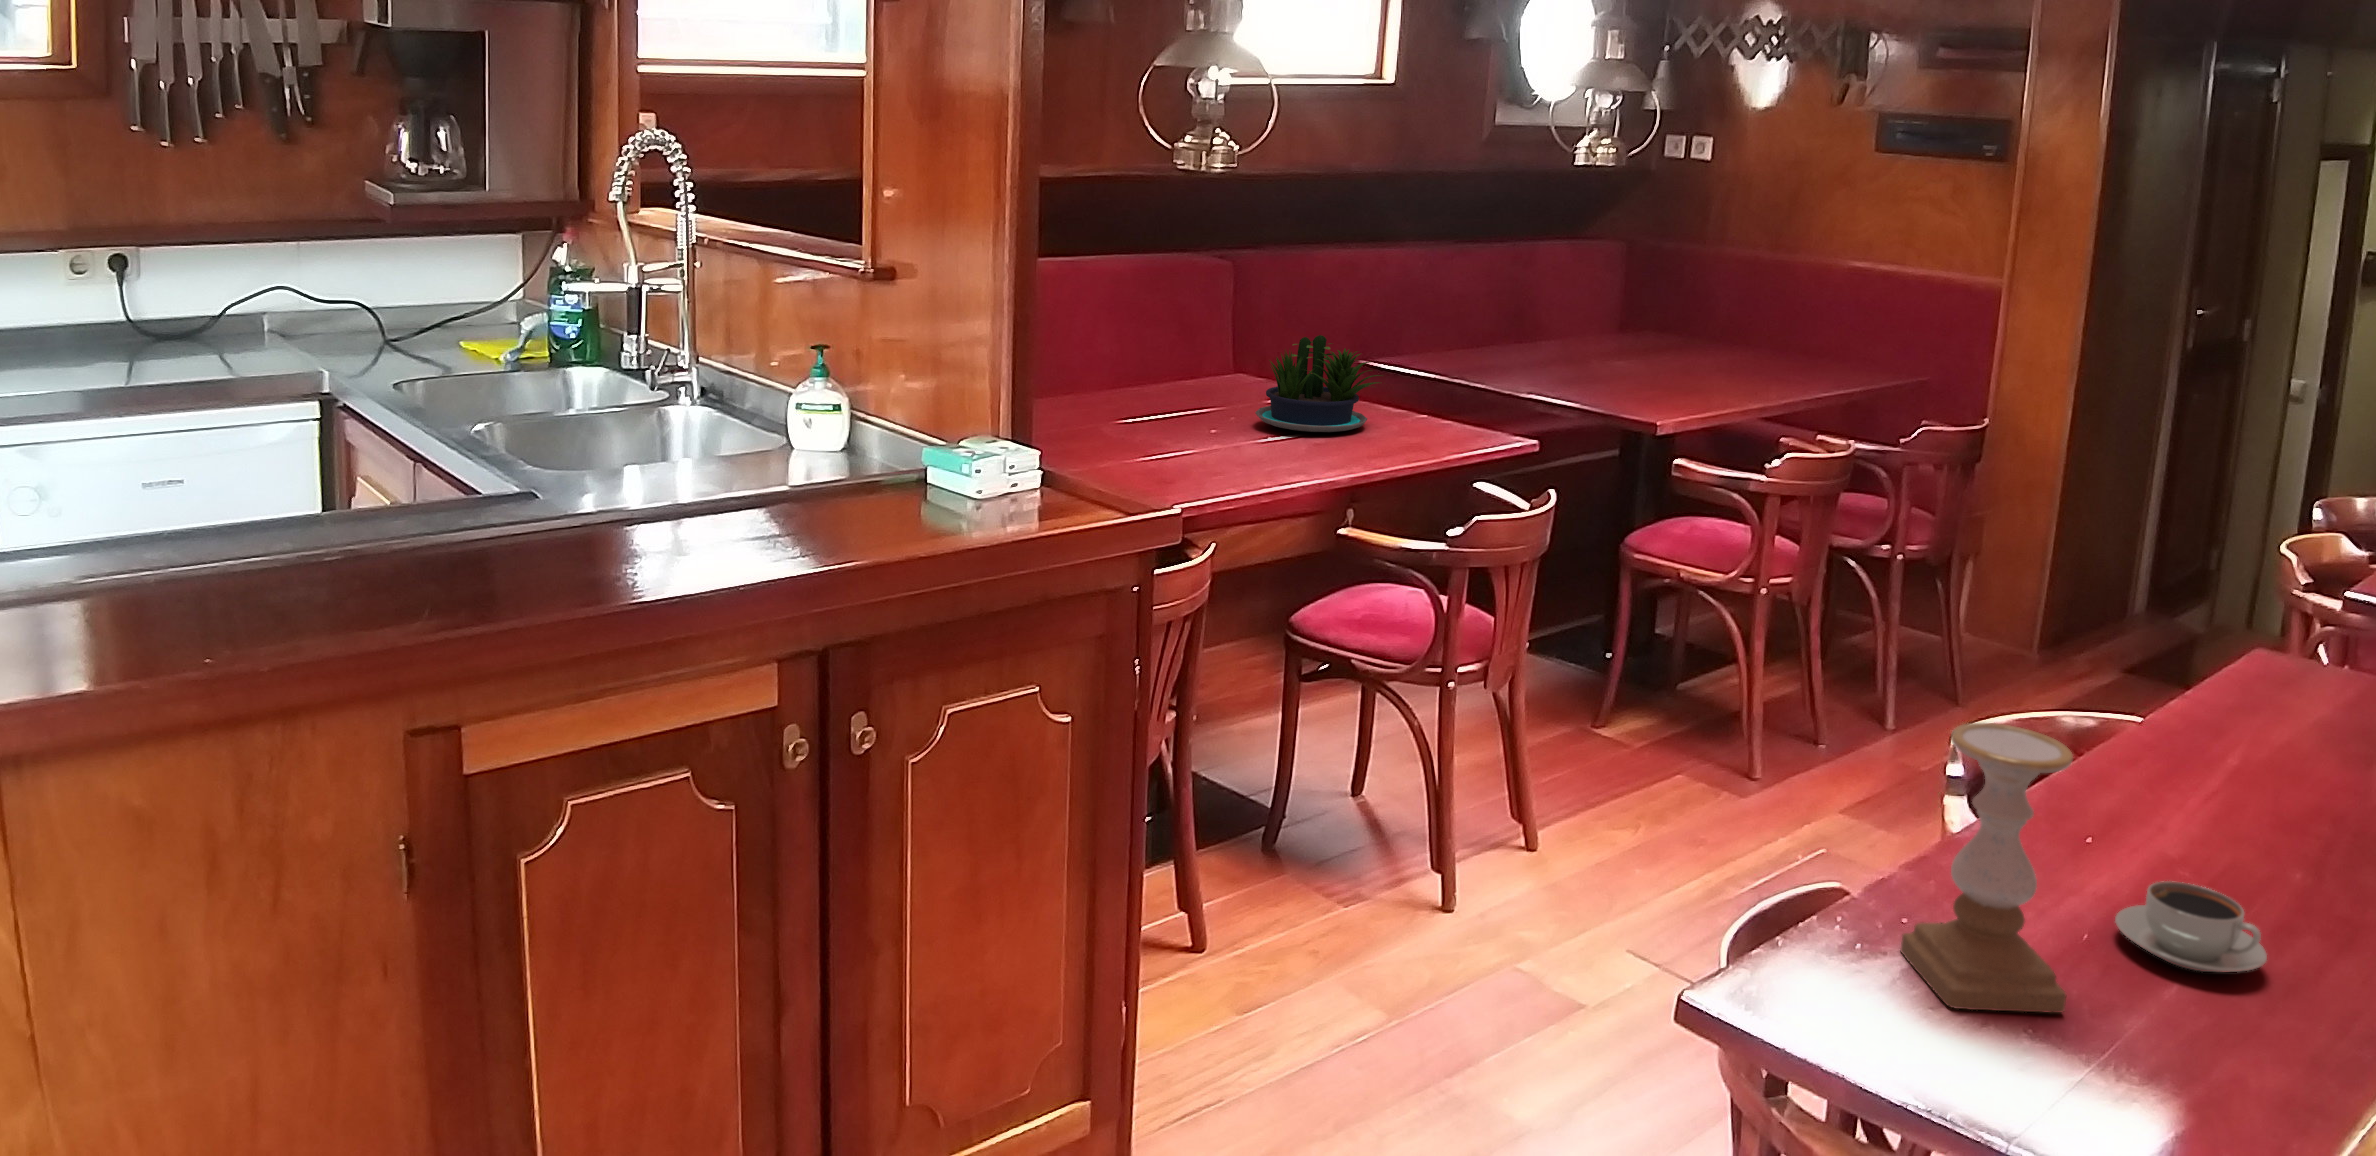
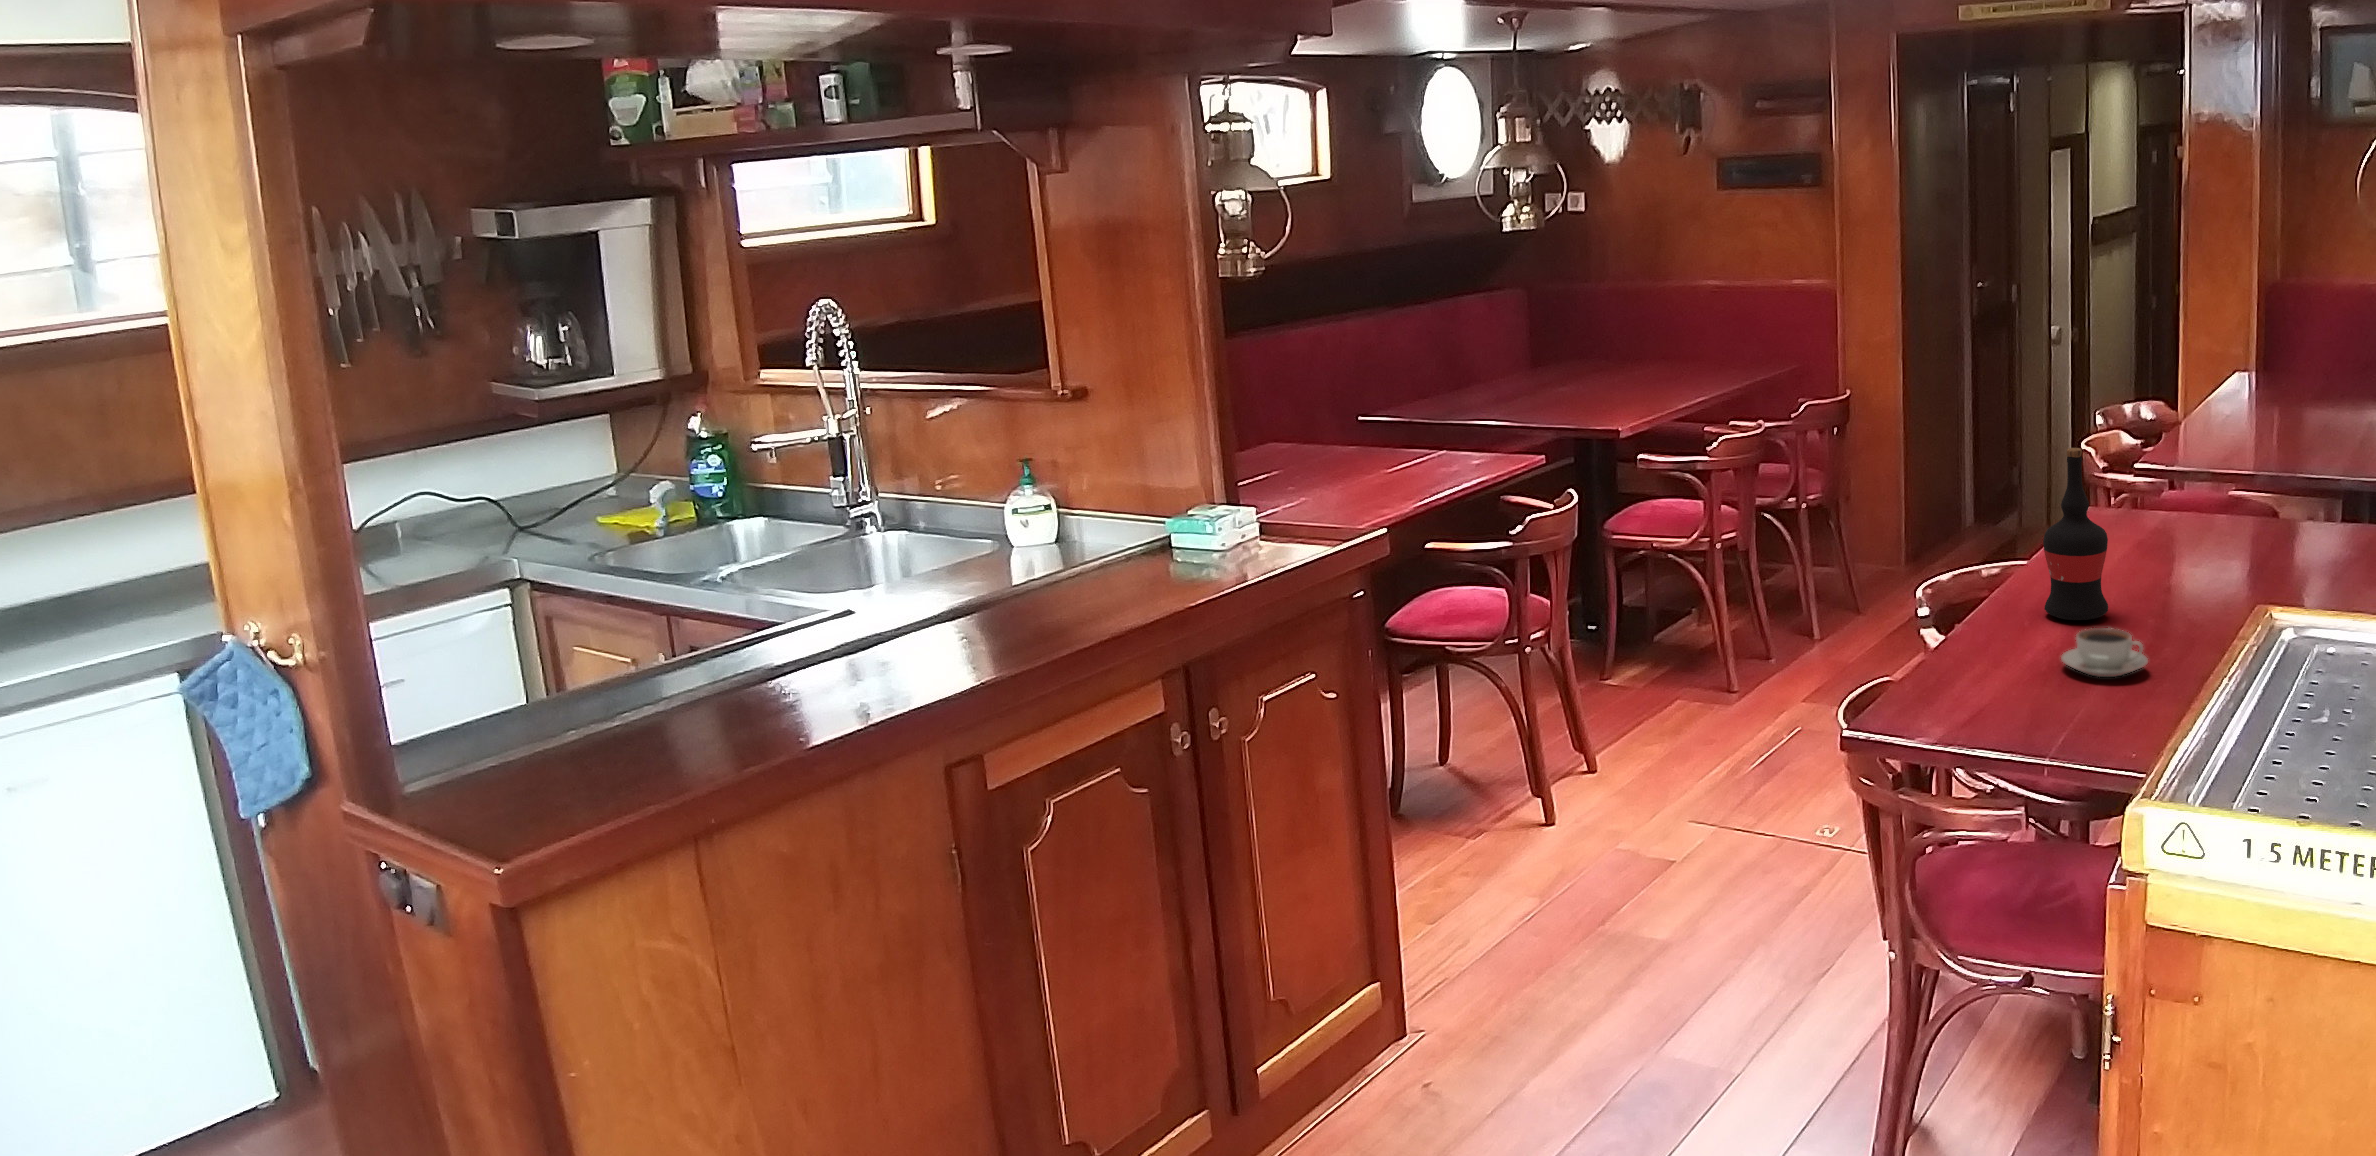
potted plant: present [1255,335,1381,432] -> none [1309,397,1413,478]
wine bottle: none [2125,588,2251,855] -> present [2043,448,2108,620]
candle holder: present [1901,723,2073,1013] -> none [1951,546,2053,724]

